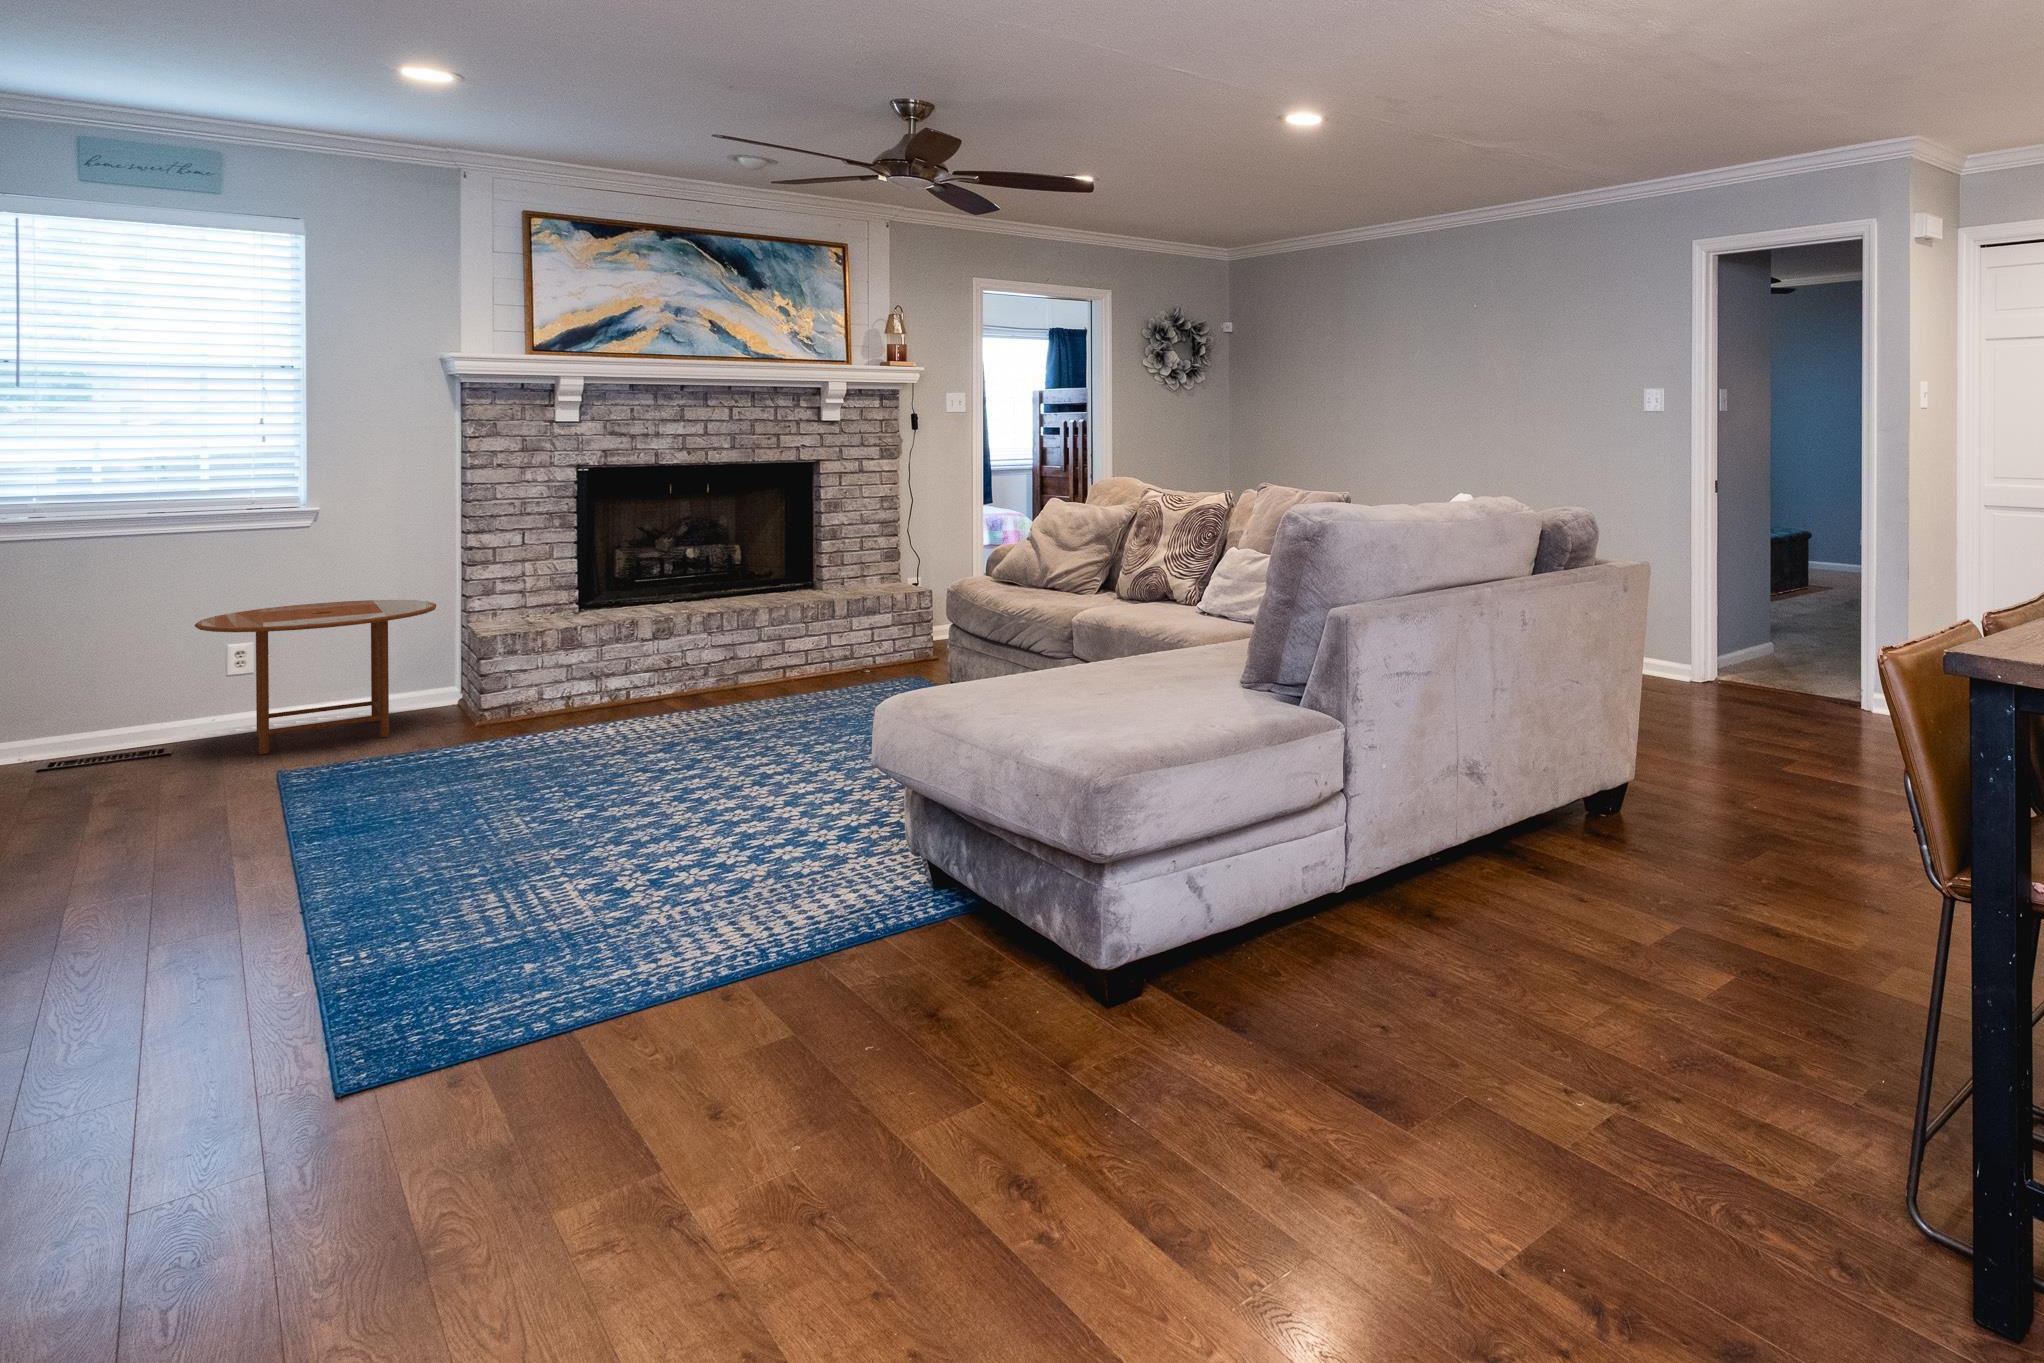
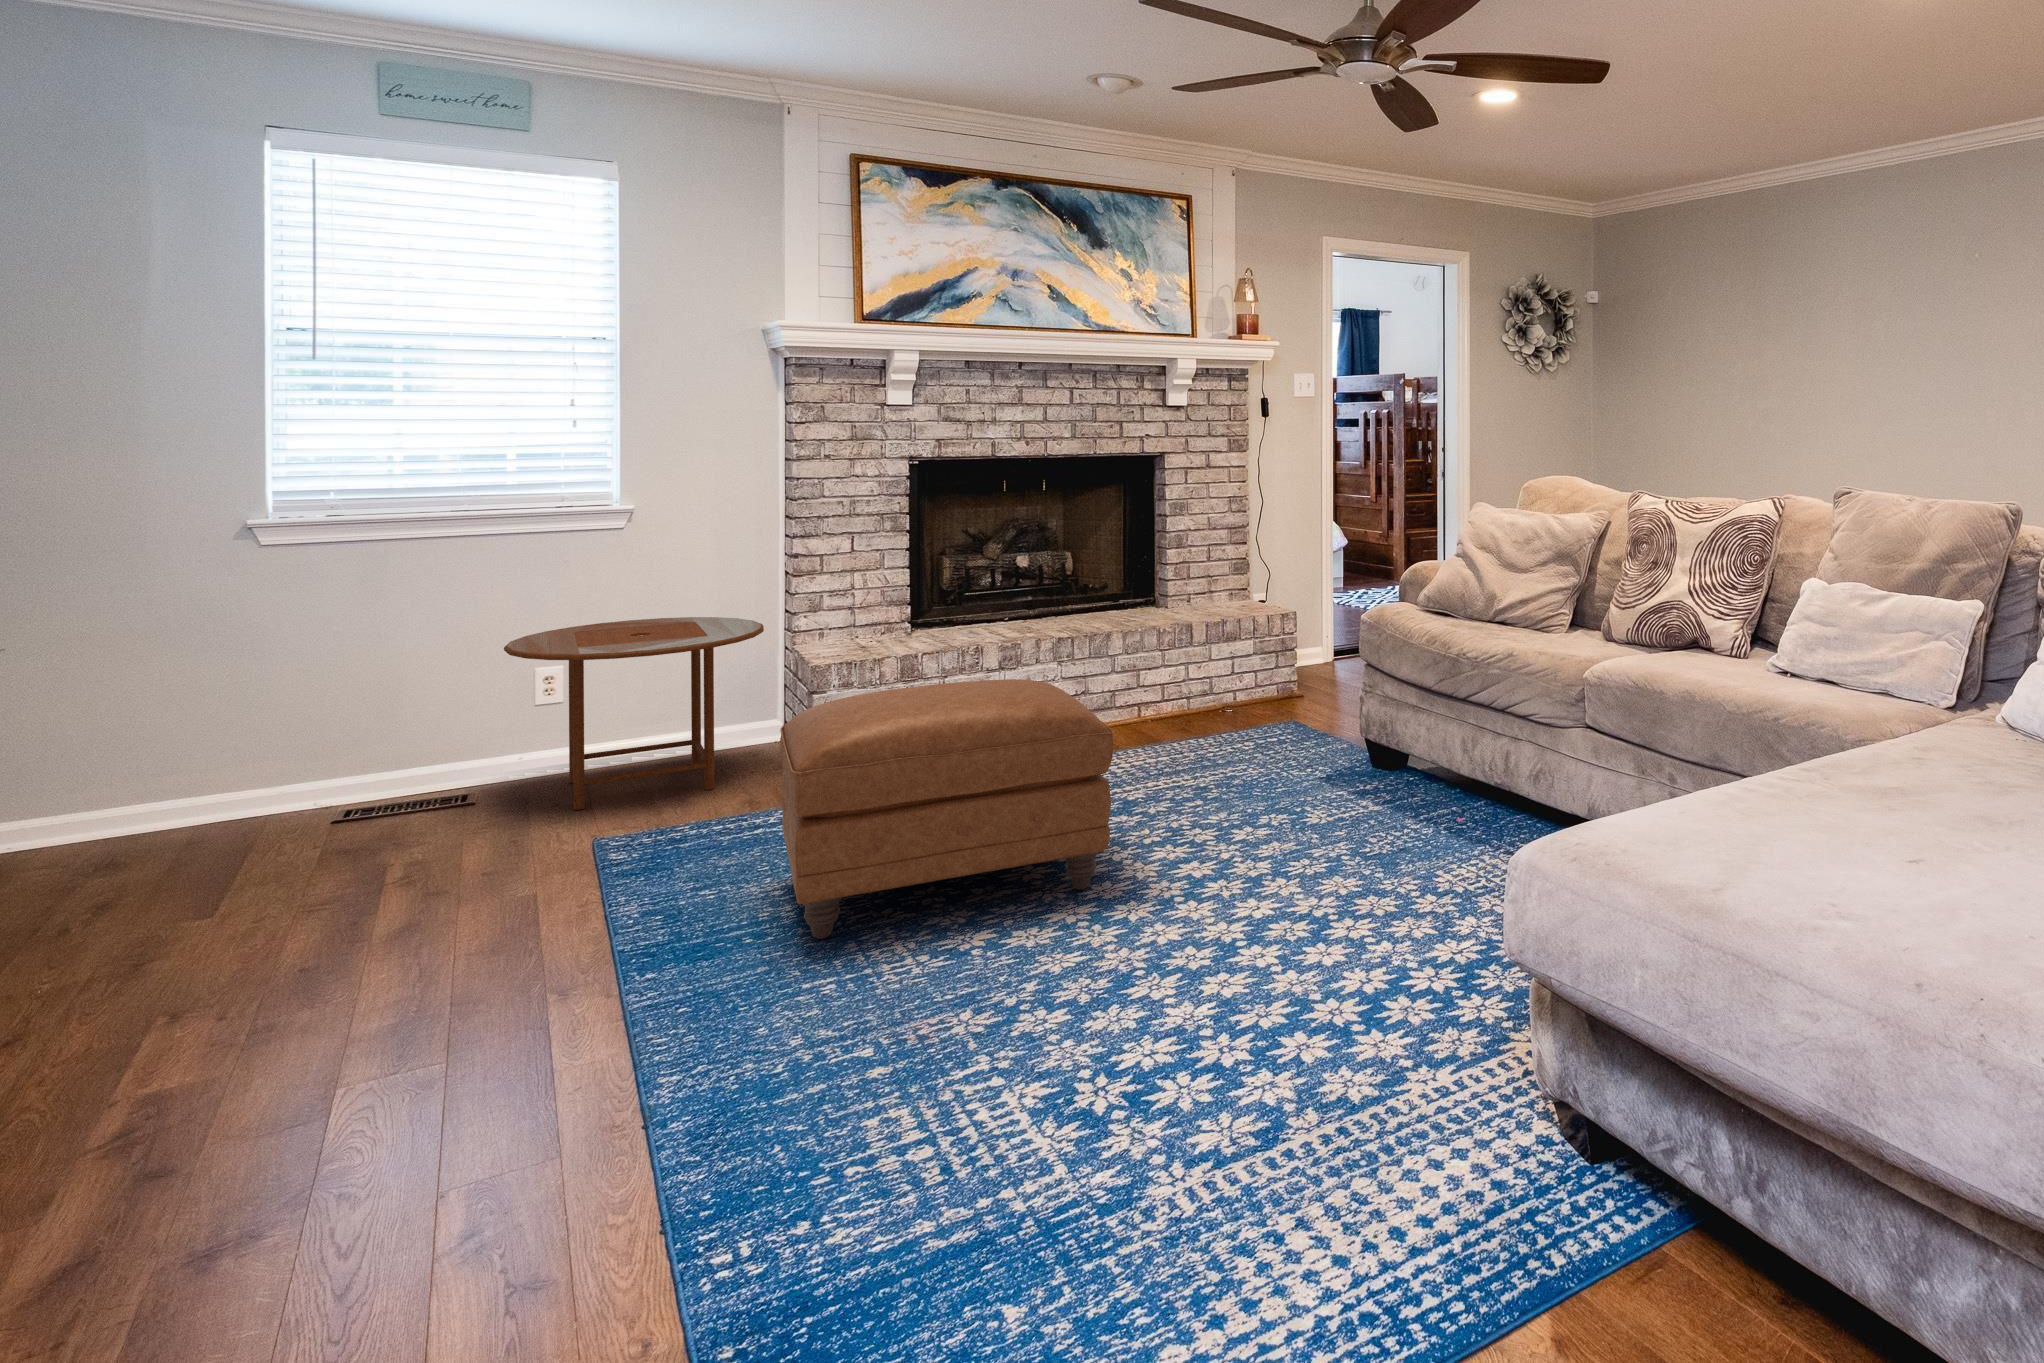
ottoman: none [430,636,700,820] -> present [780,679,1113,939]

